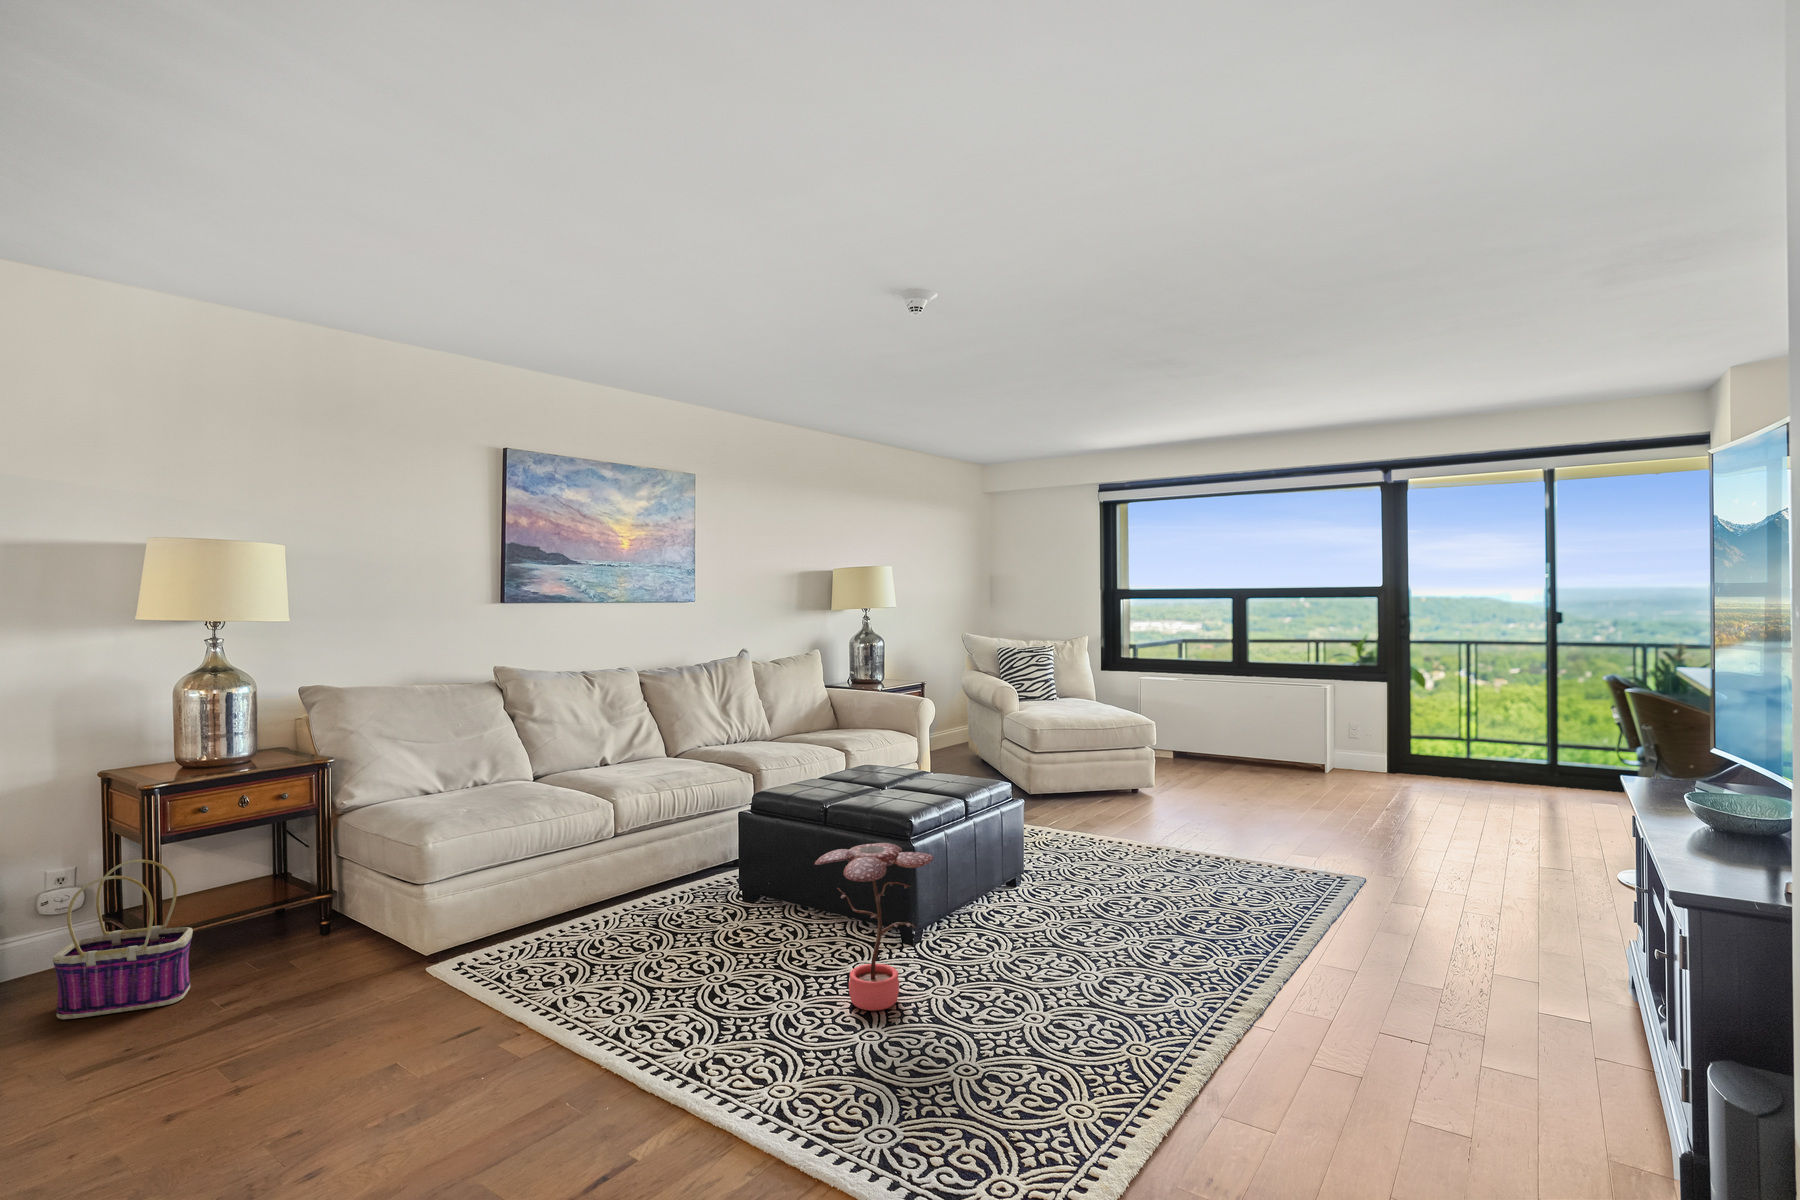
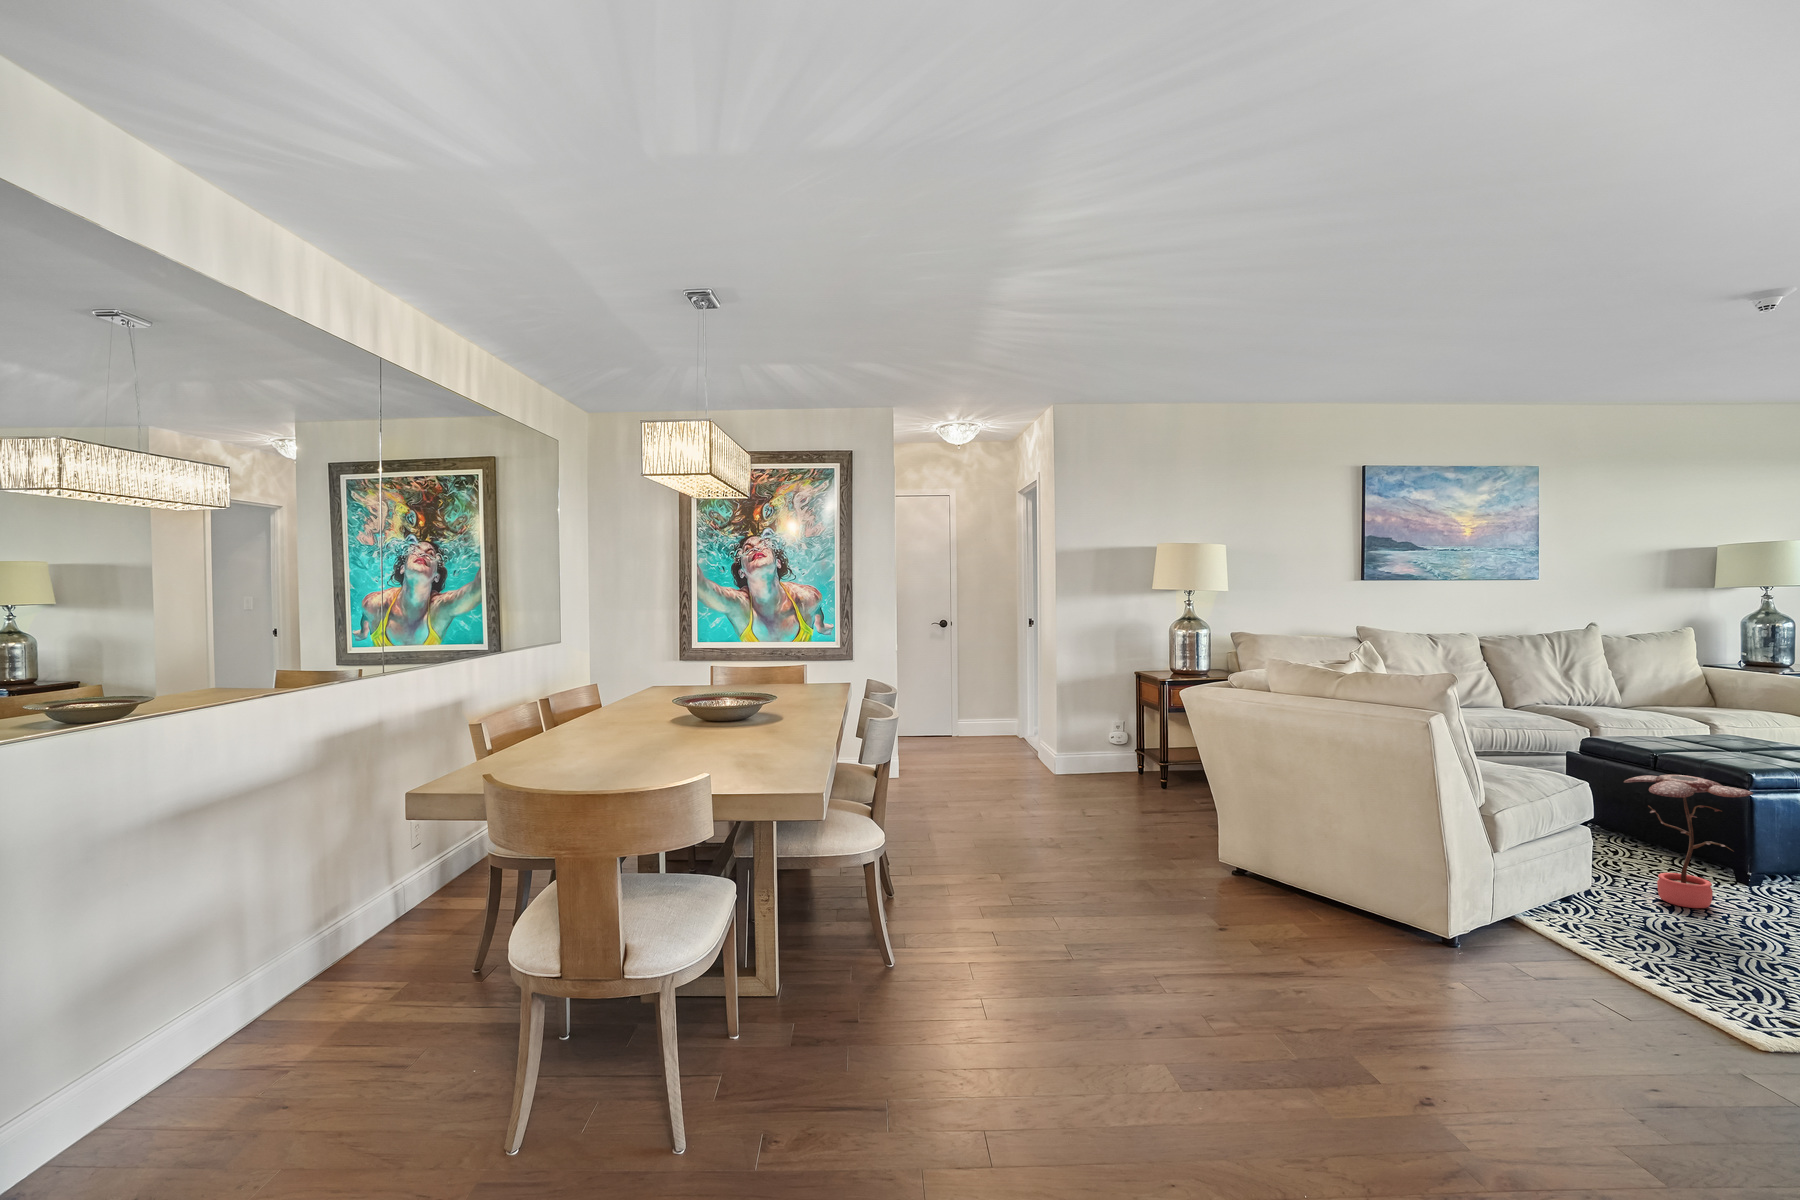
basket: present [53,860,193,1019] -> none [1127,719,1186,797]

